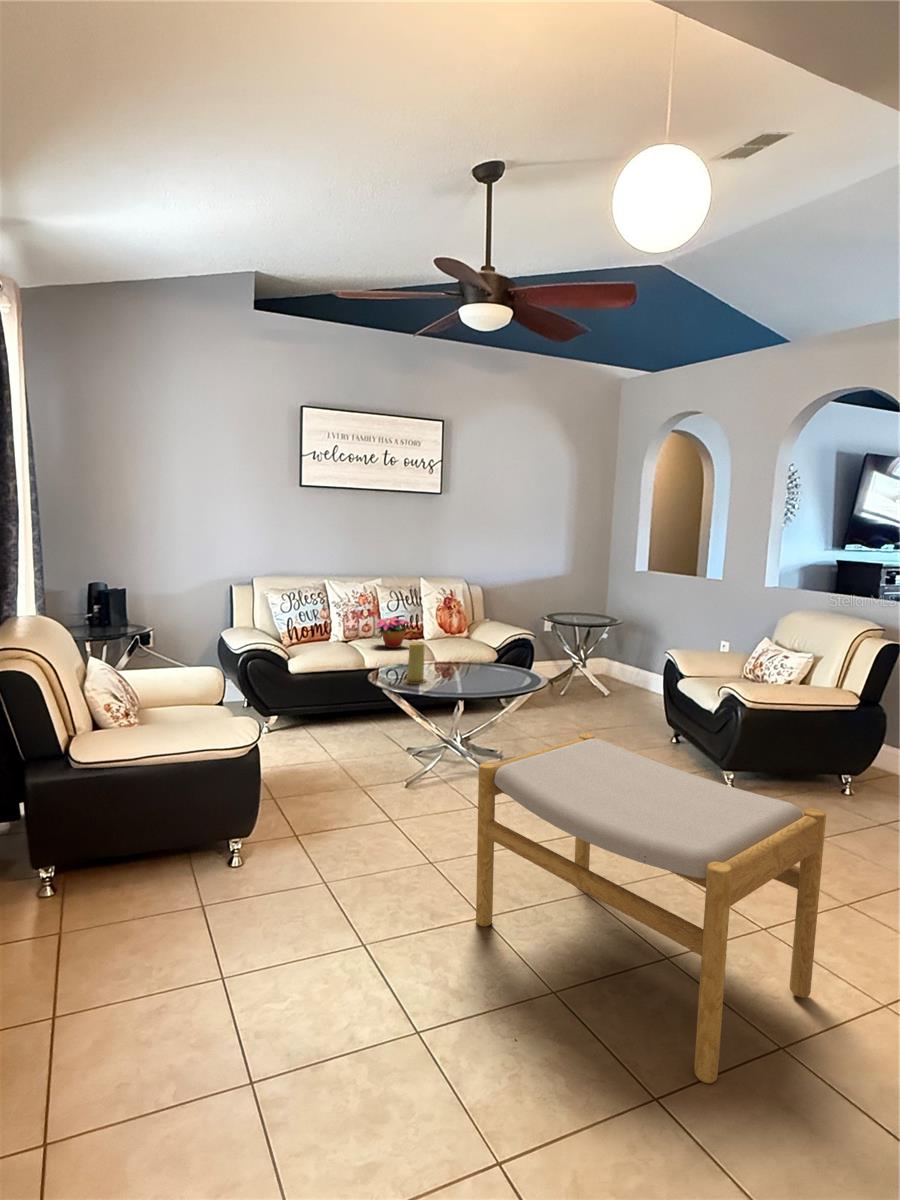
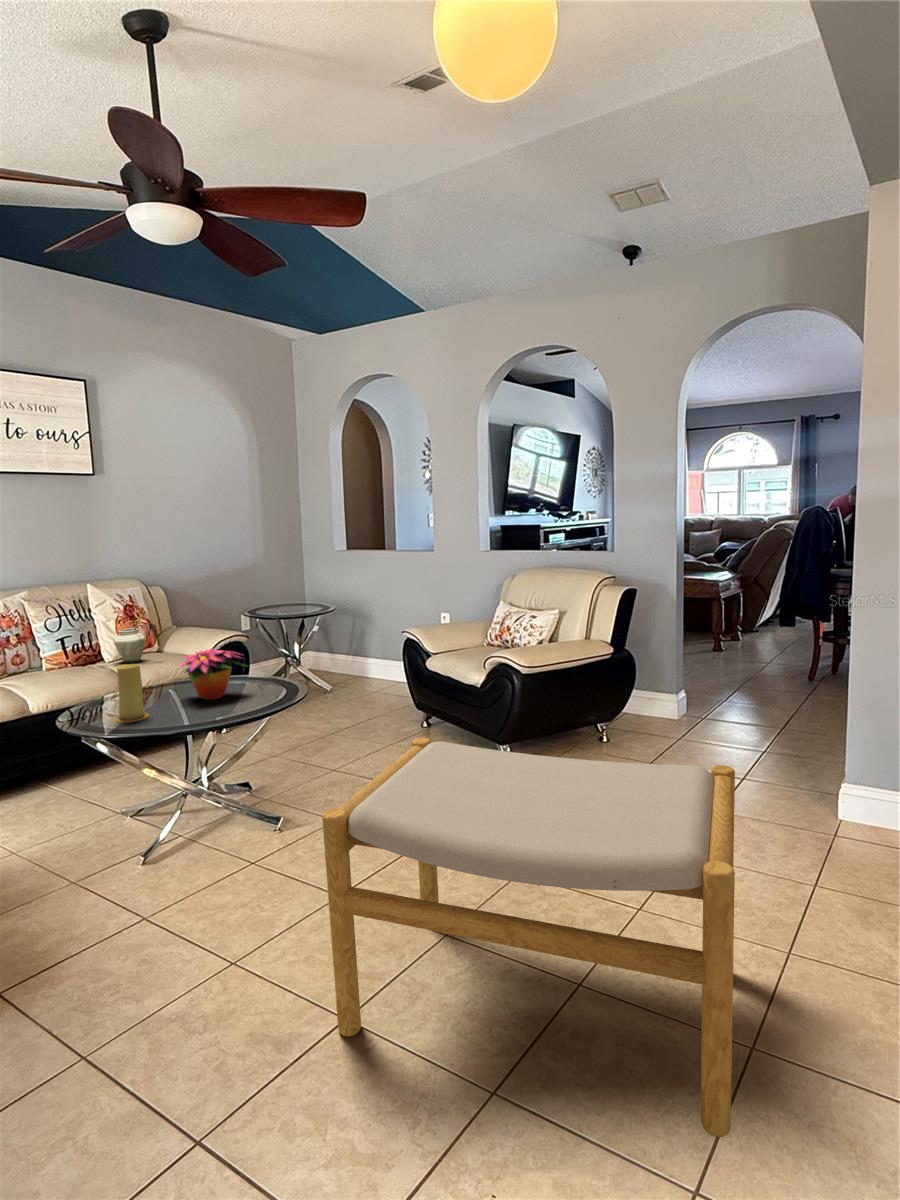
vase: none [433,610,464,643] -> present [114,618,158,663]
flower arrangement: present [376,617,411,648] -> present [179,648,244,700]

